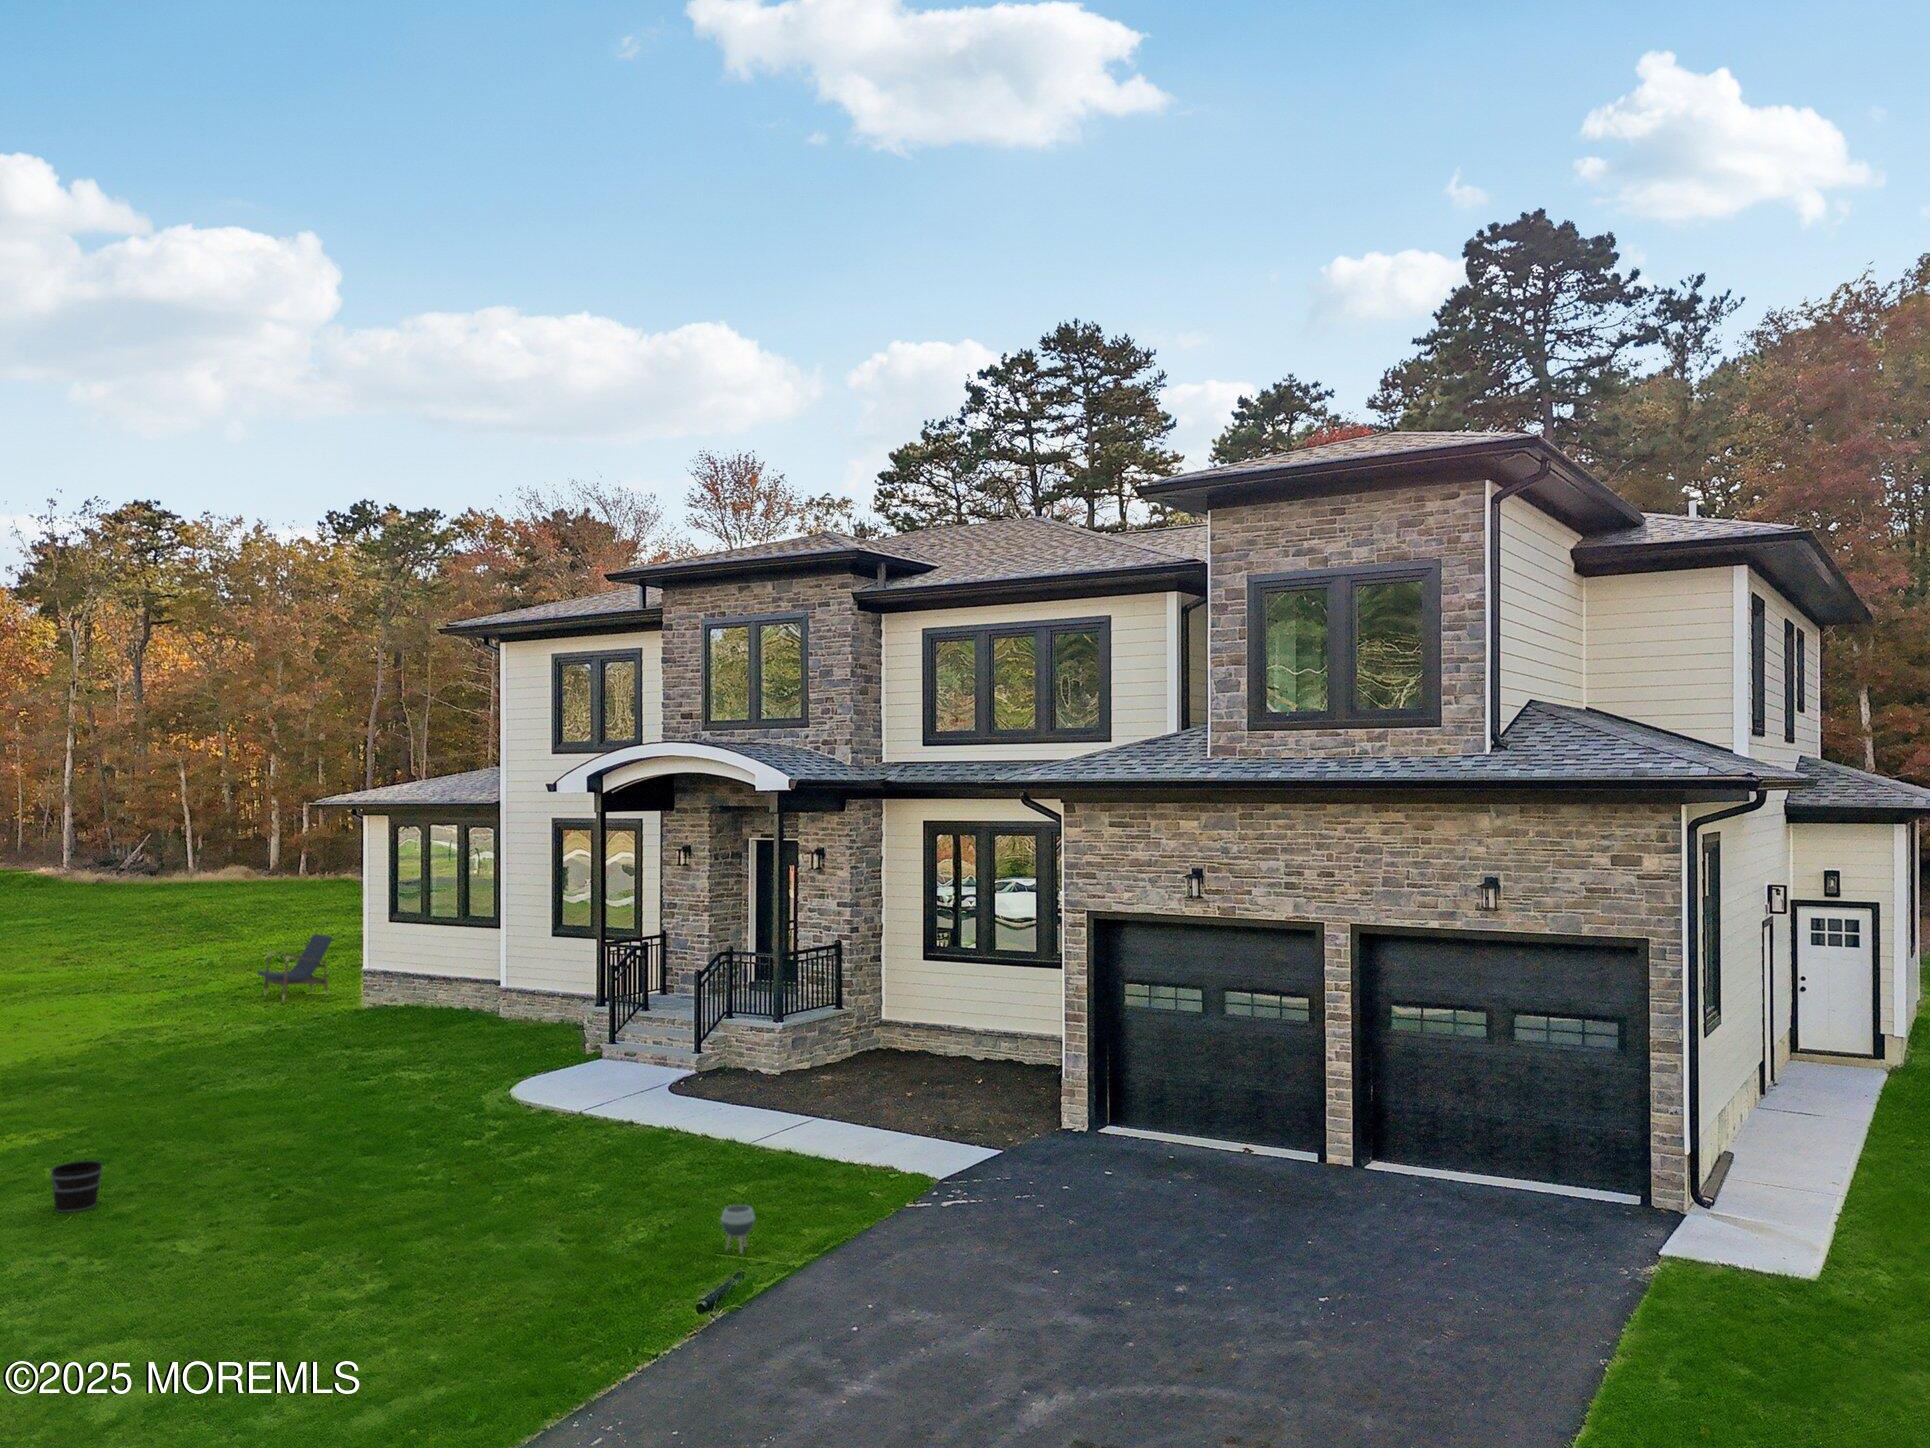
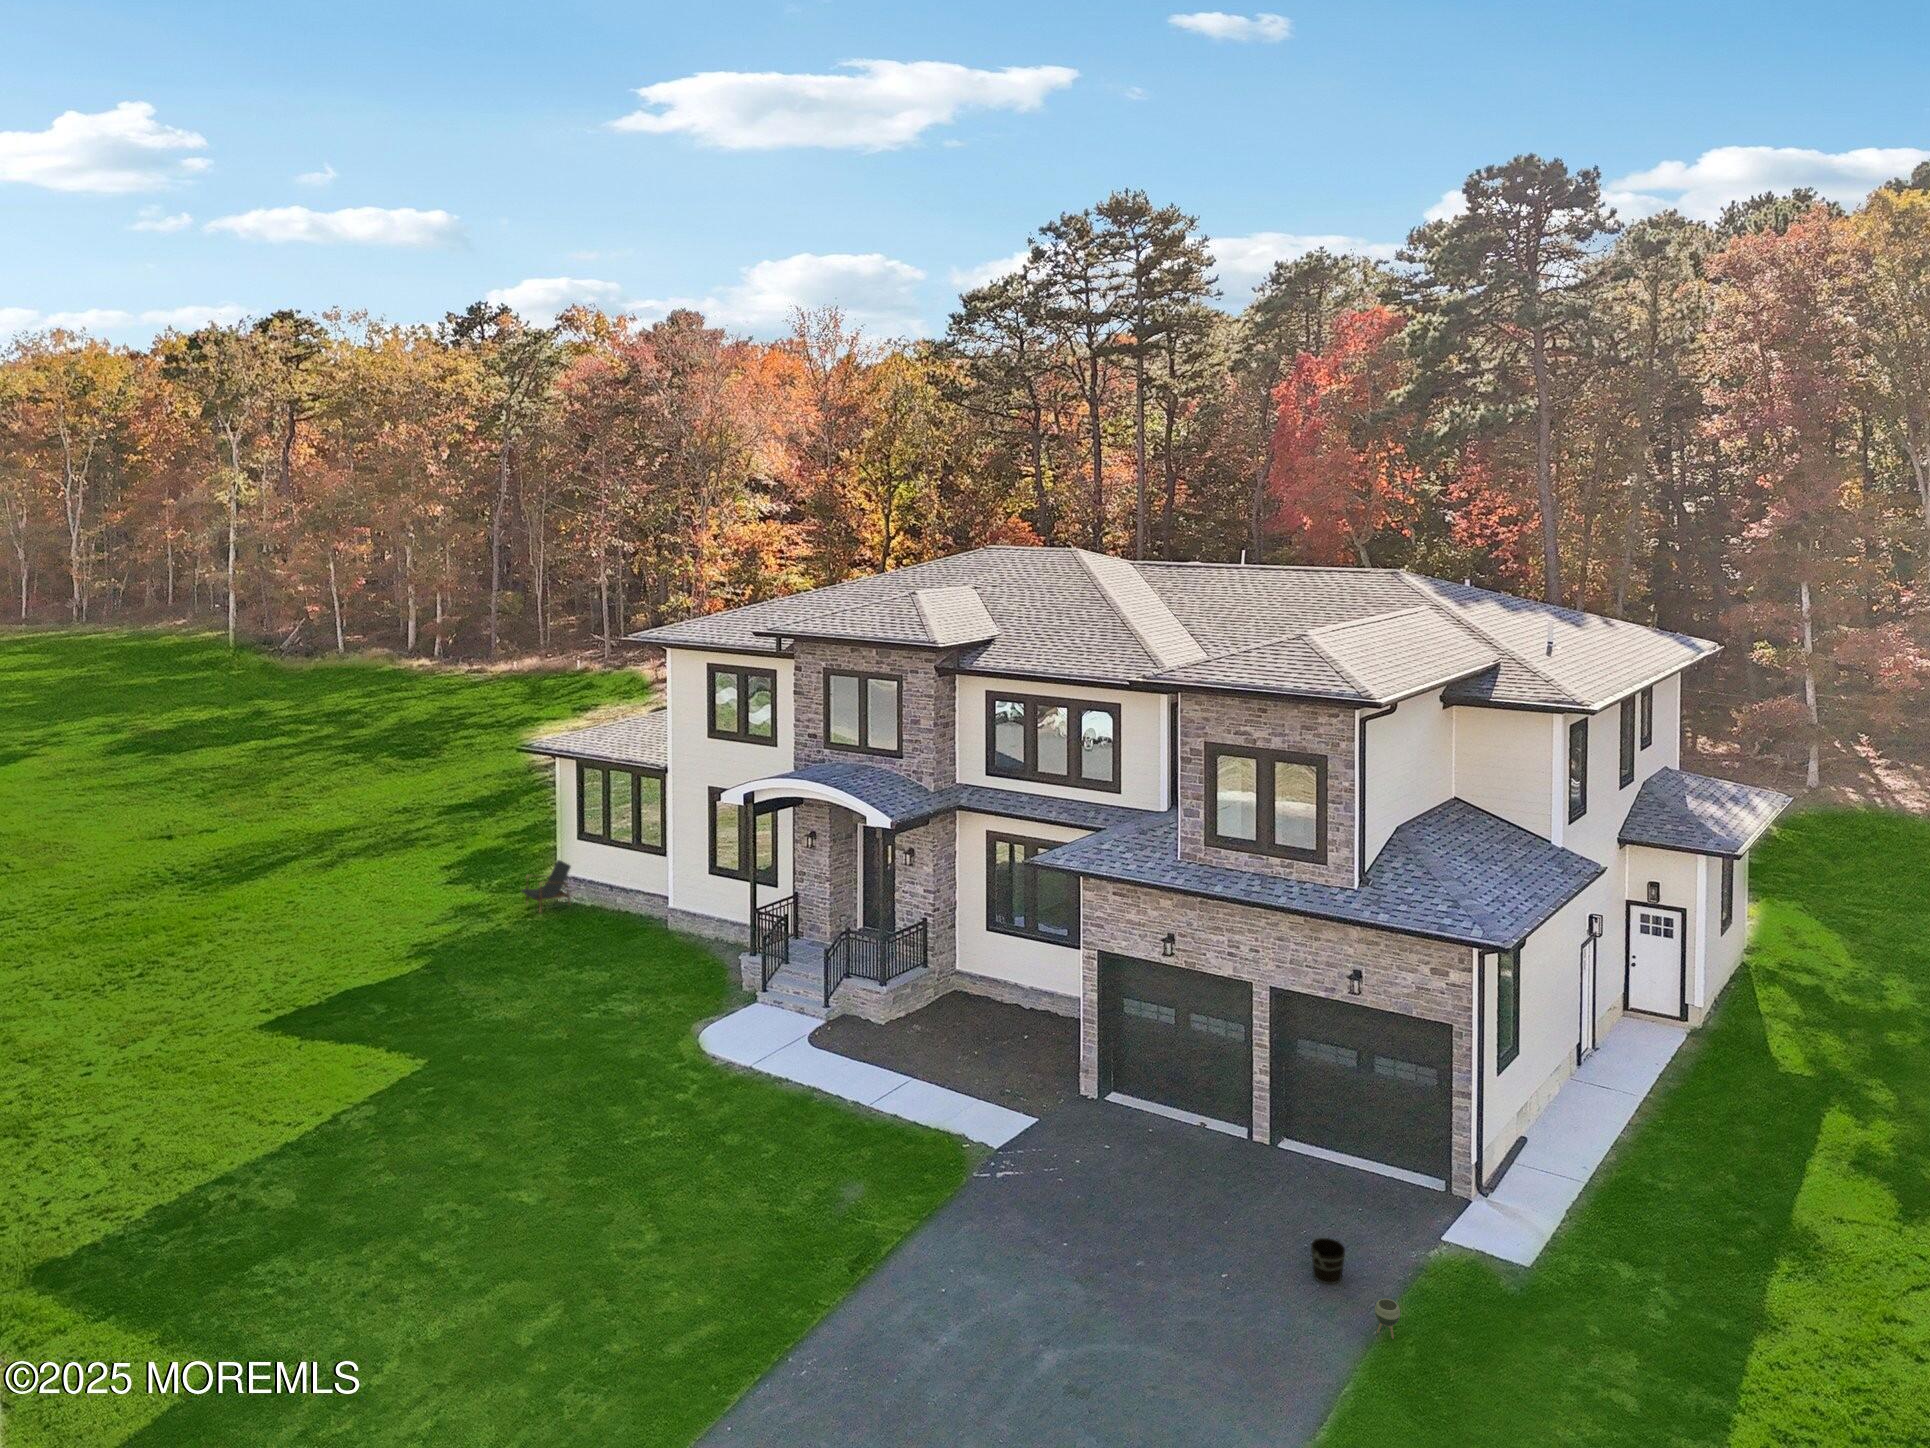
bucket: present [51,1161,102,1212] -> present [1311,1238,1345,1284]
planter: present [721,1205,755,1254] -> present [1375,1299,1400,1339]

